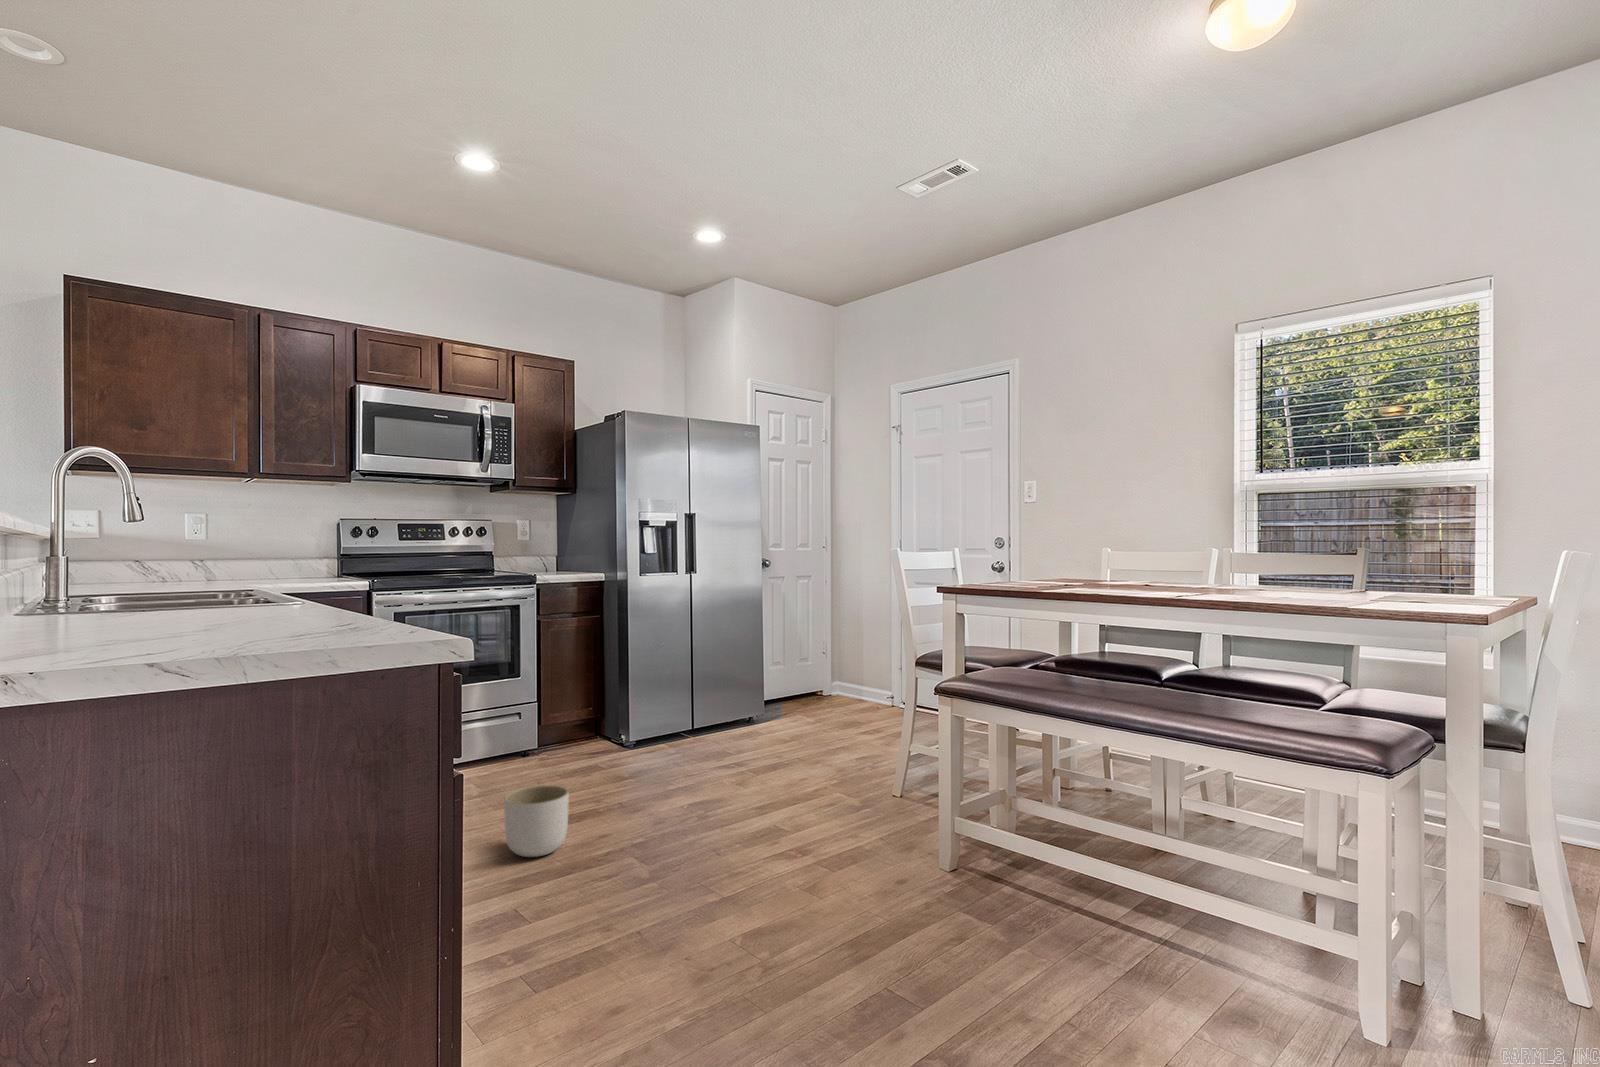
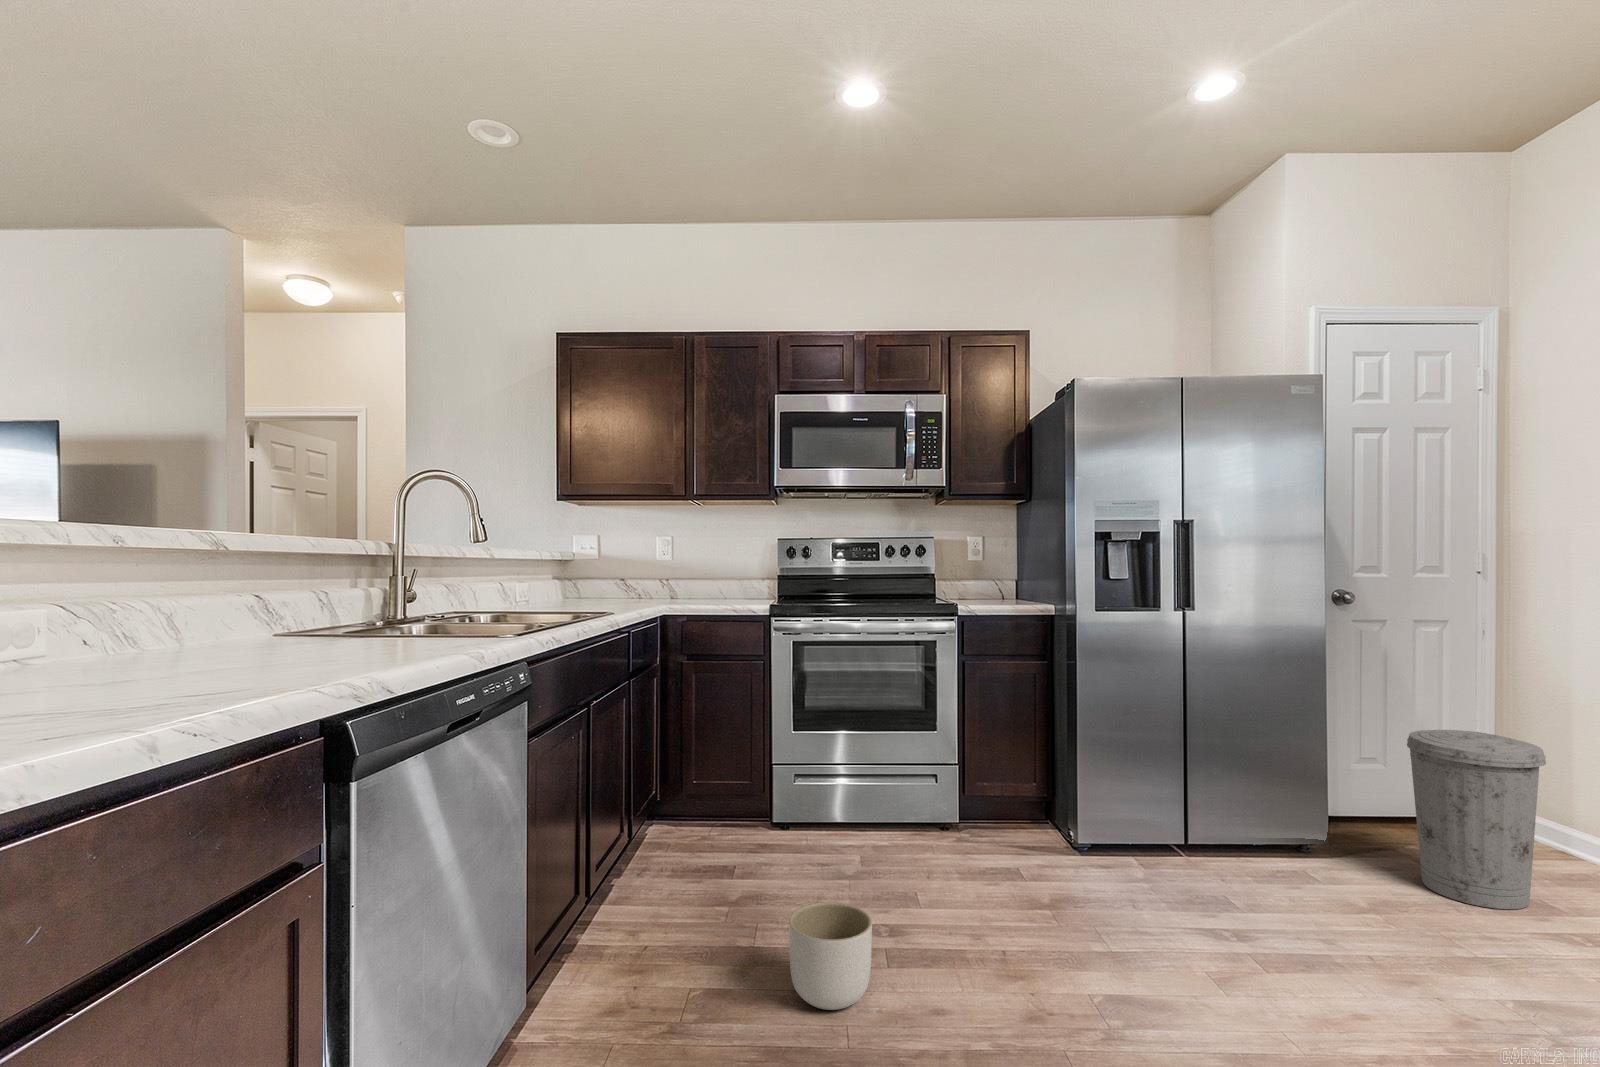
trash can: none [805,632,864,725] -> present [1407,730,1546,909]

